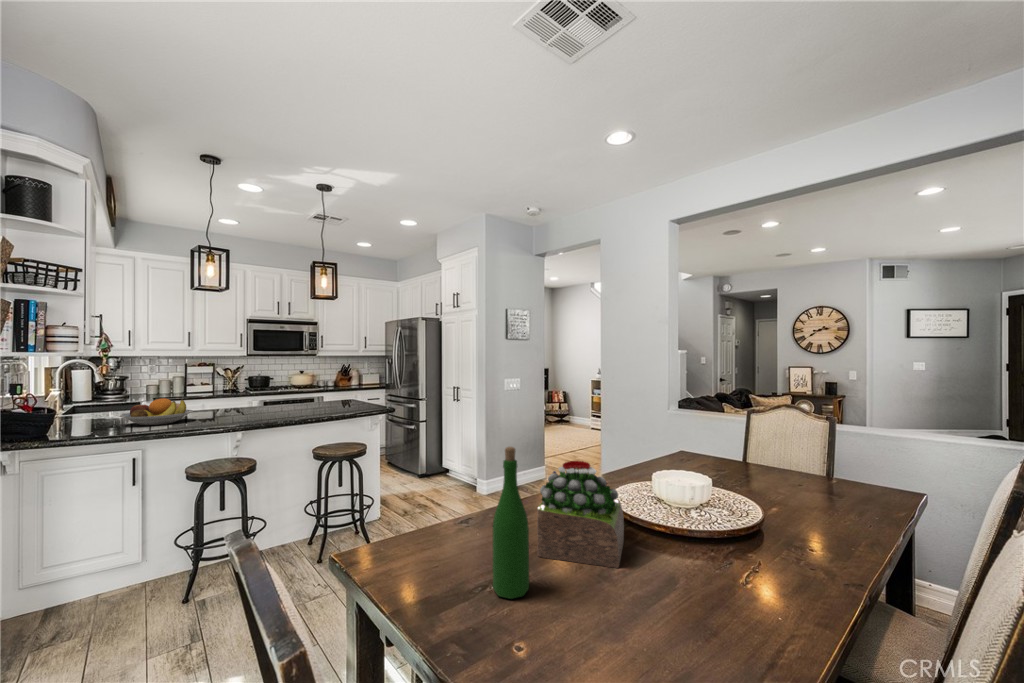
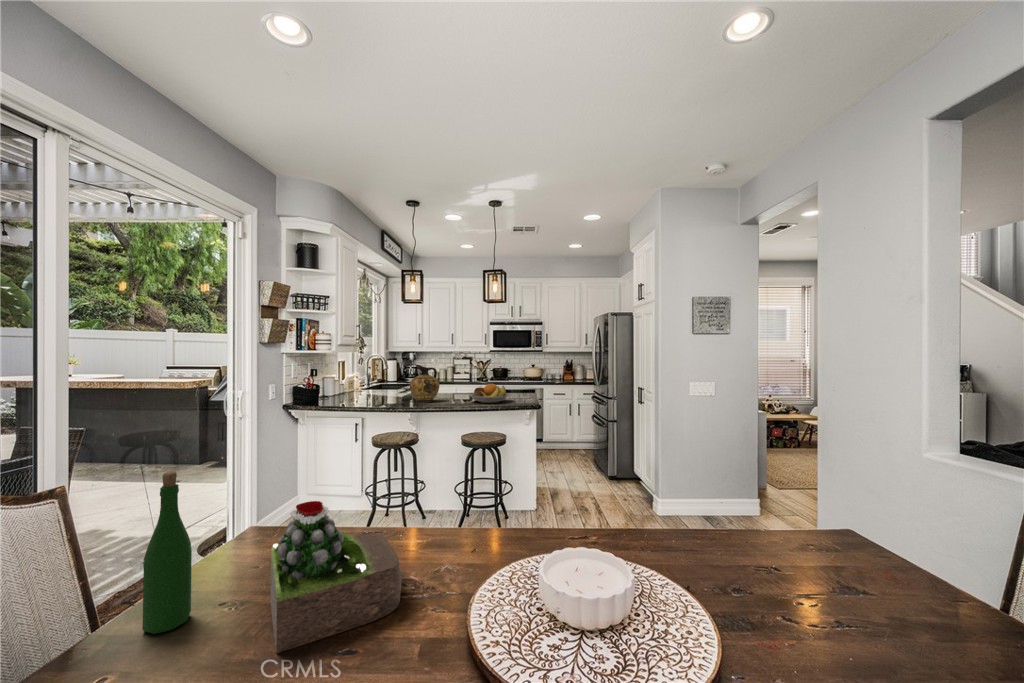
ceramic jug: none [226,371,269,417] -> present [410,366,439,403]
fruit bowl: present [120,398,193,425] -> present [468,384,511,403]

